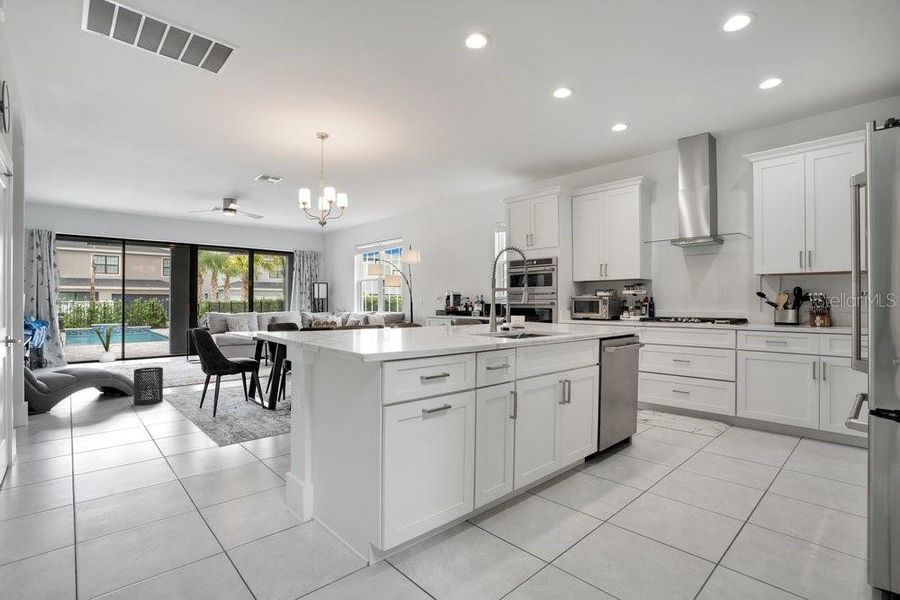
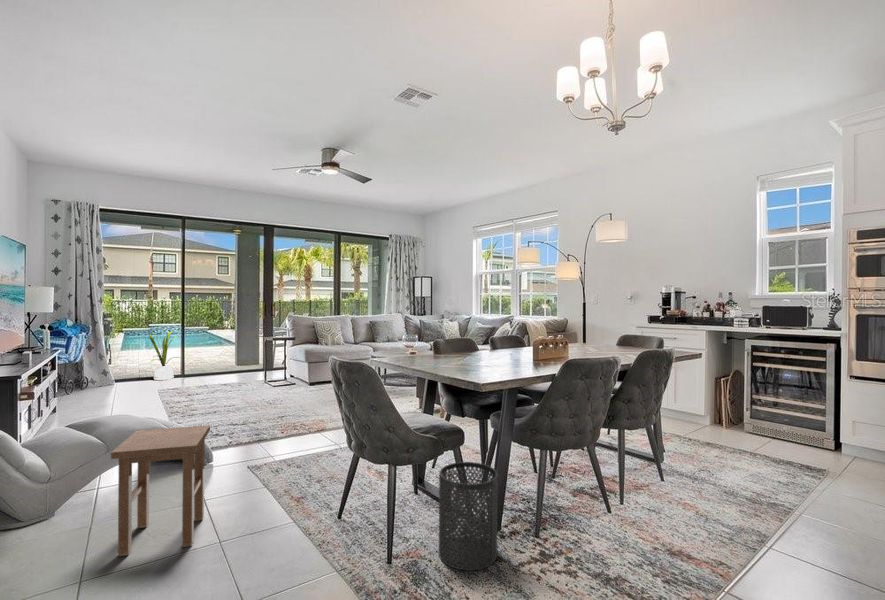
stool: none [80,363,132,419] -> present [111,425,210,556]
trash can: present [134,367,163,405] -> present [439,462,498,571]

